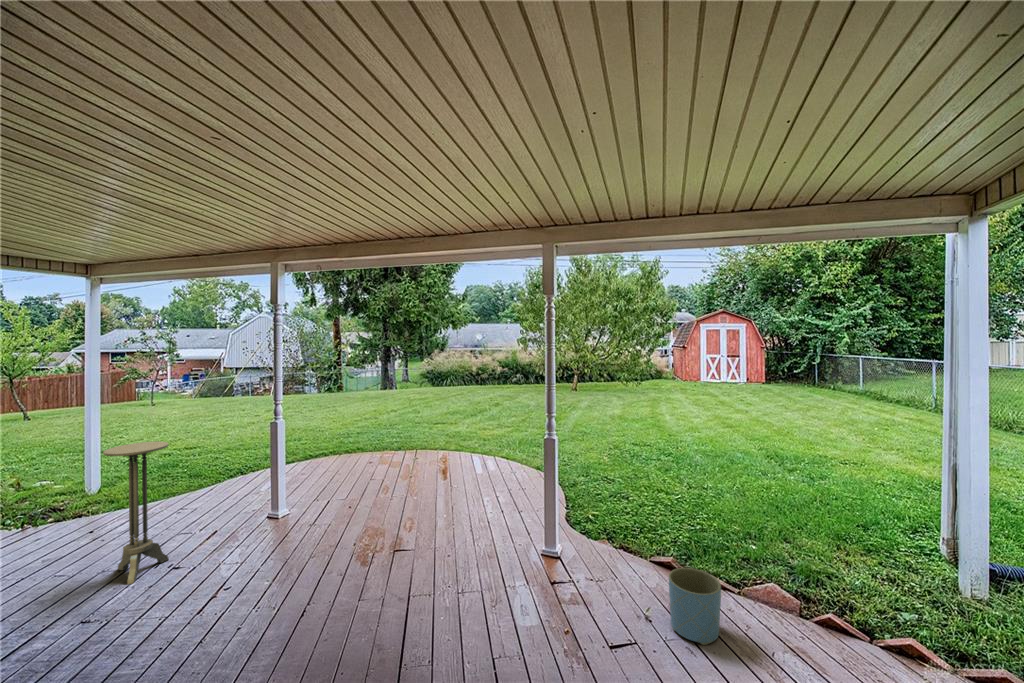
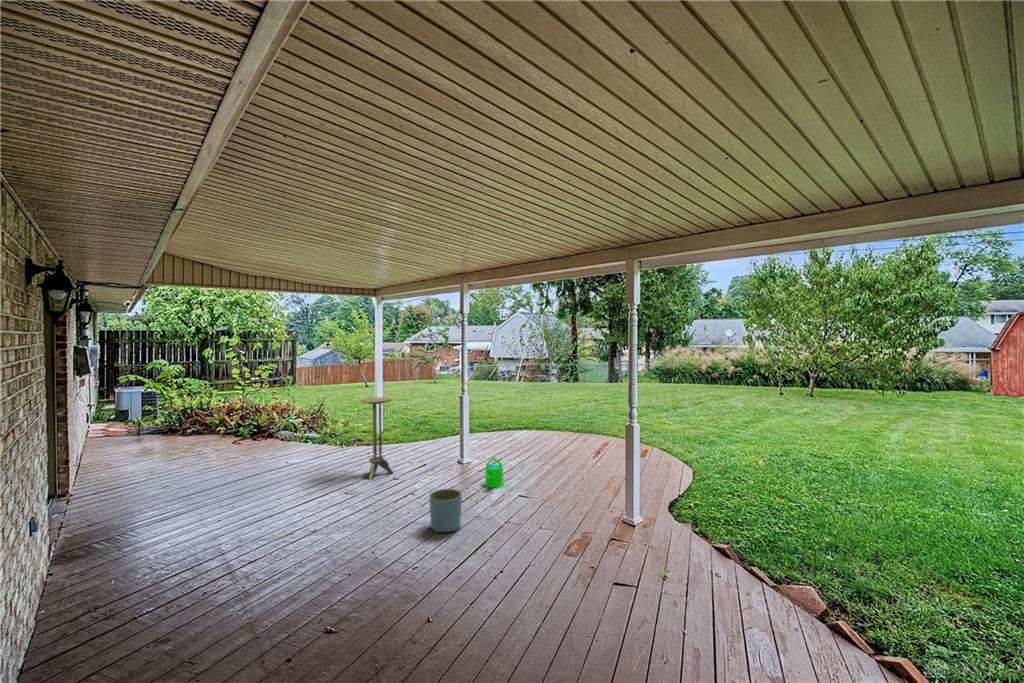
watering can: none [334,499,364,540] -> present [484,458,504,488]
planter: present [669,568,721,645] -> present [429,489,462,532]

